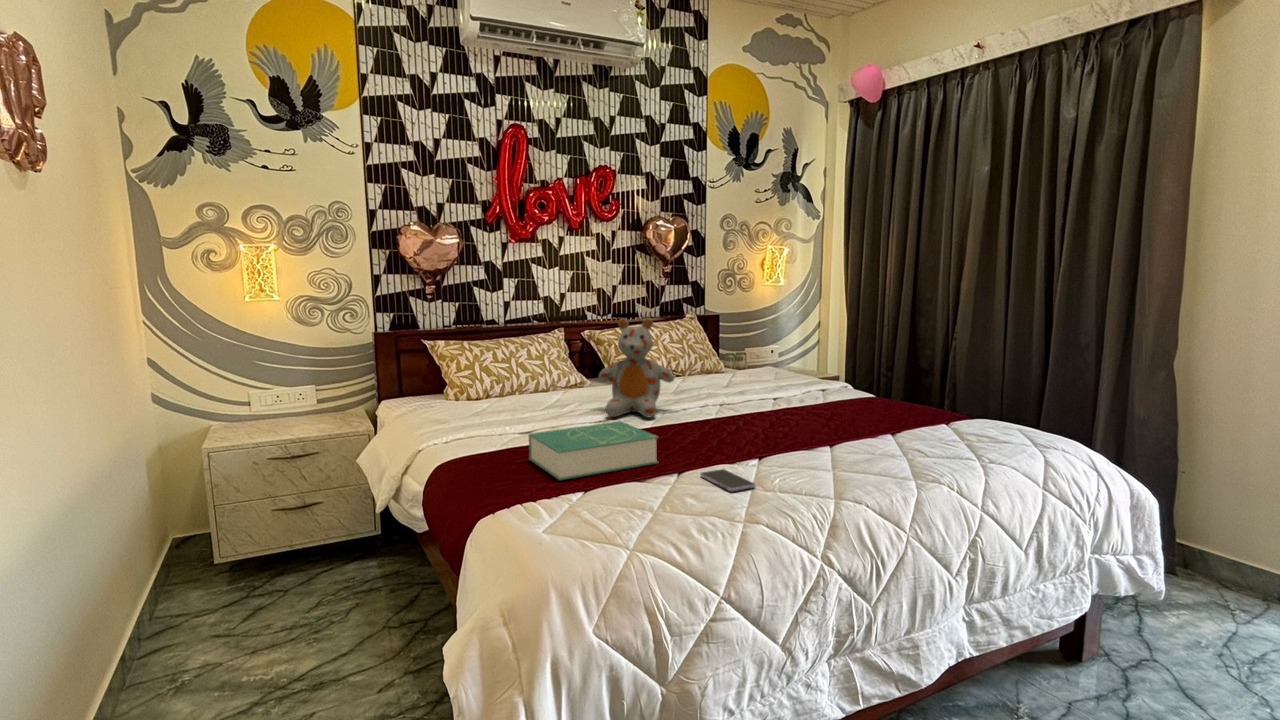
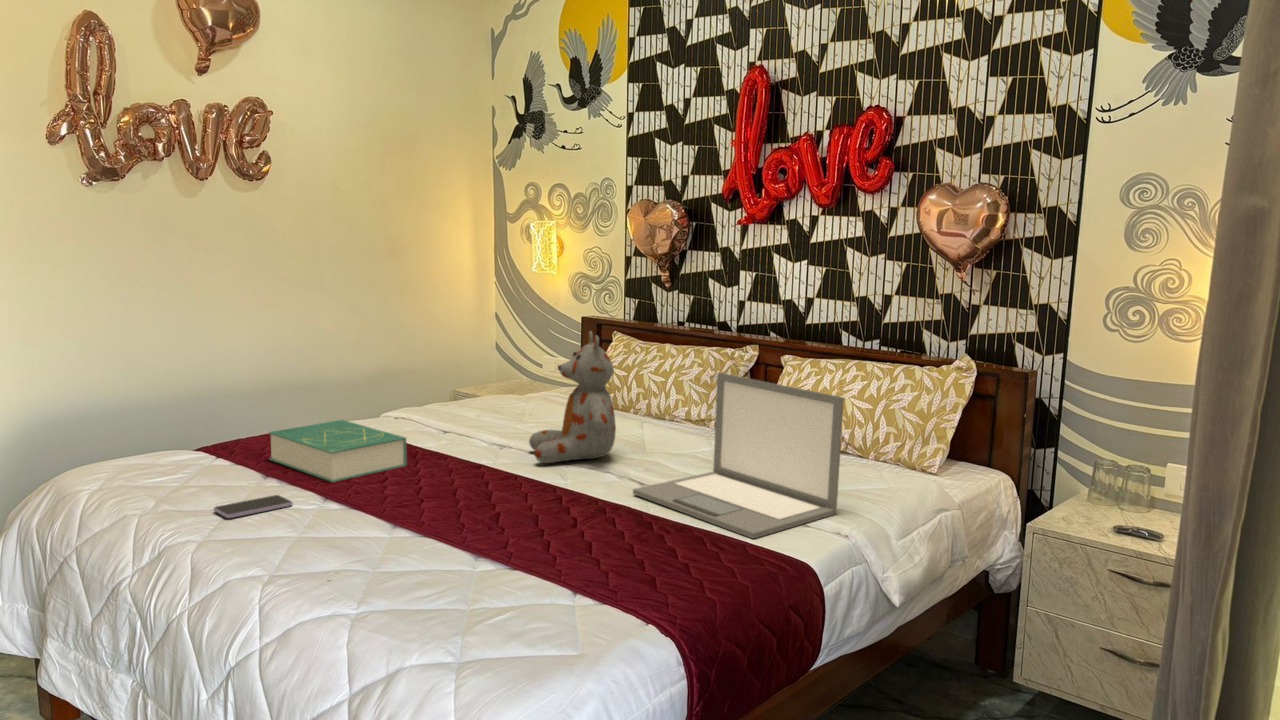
laptop: none [706,326,826,409] -> present [633,373,844,539]

